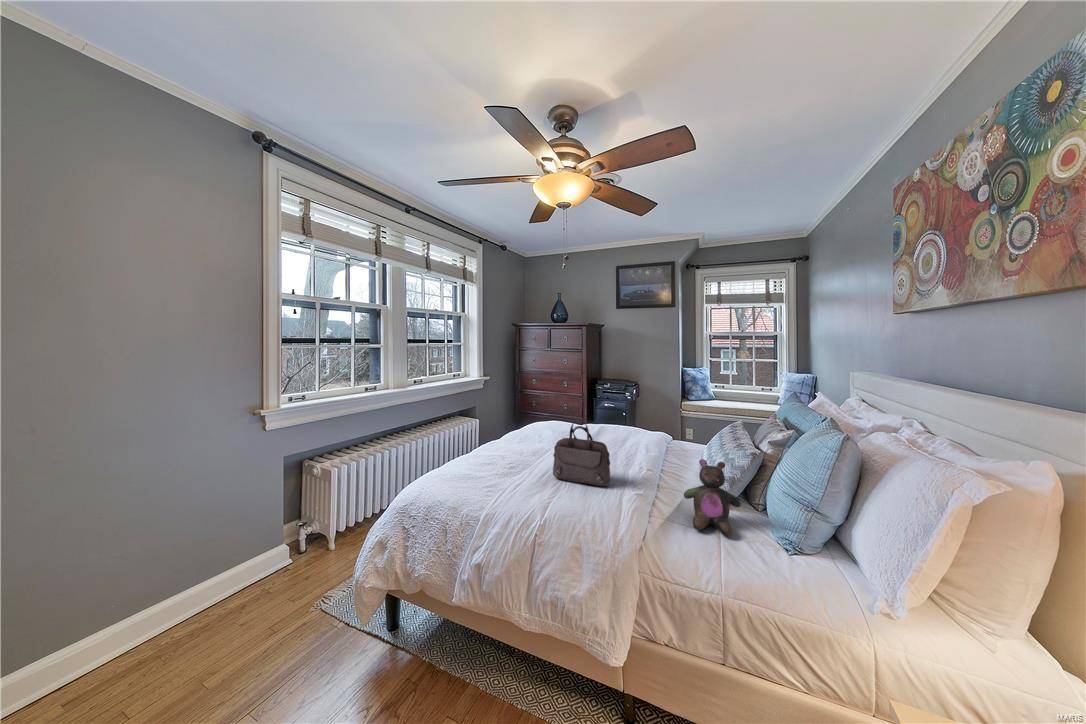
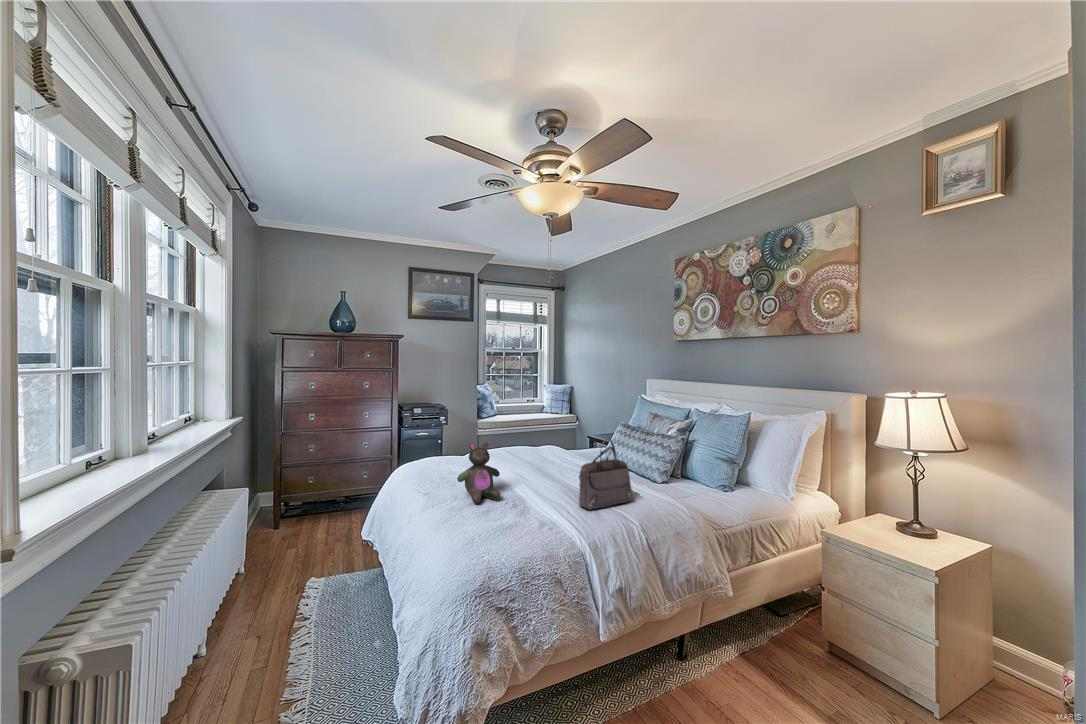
stuffed bear: present [684,459,741,536] -> present [457,442,500,503]

